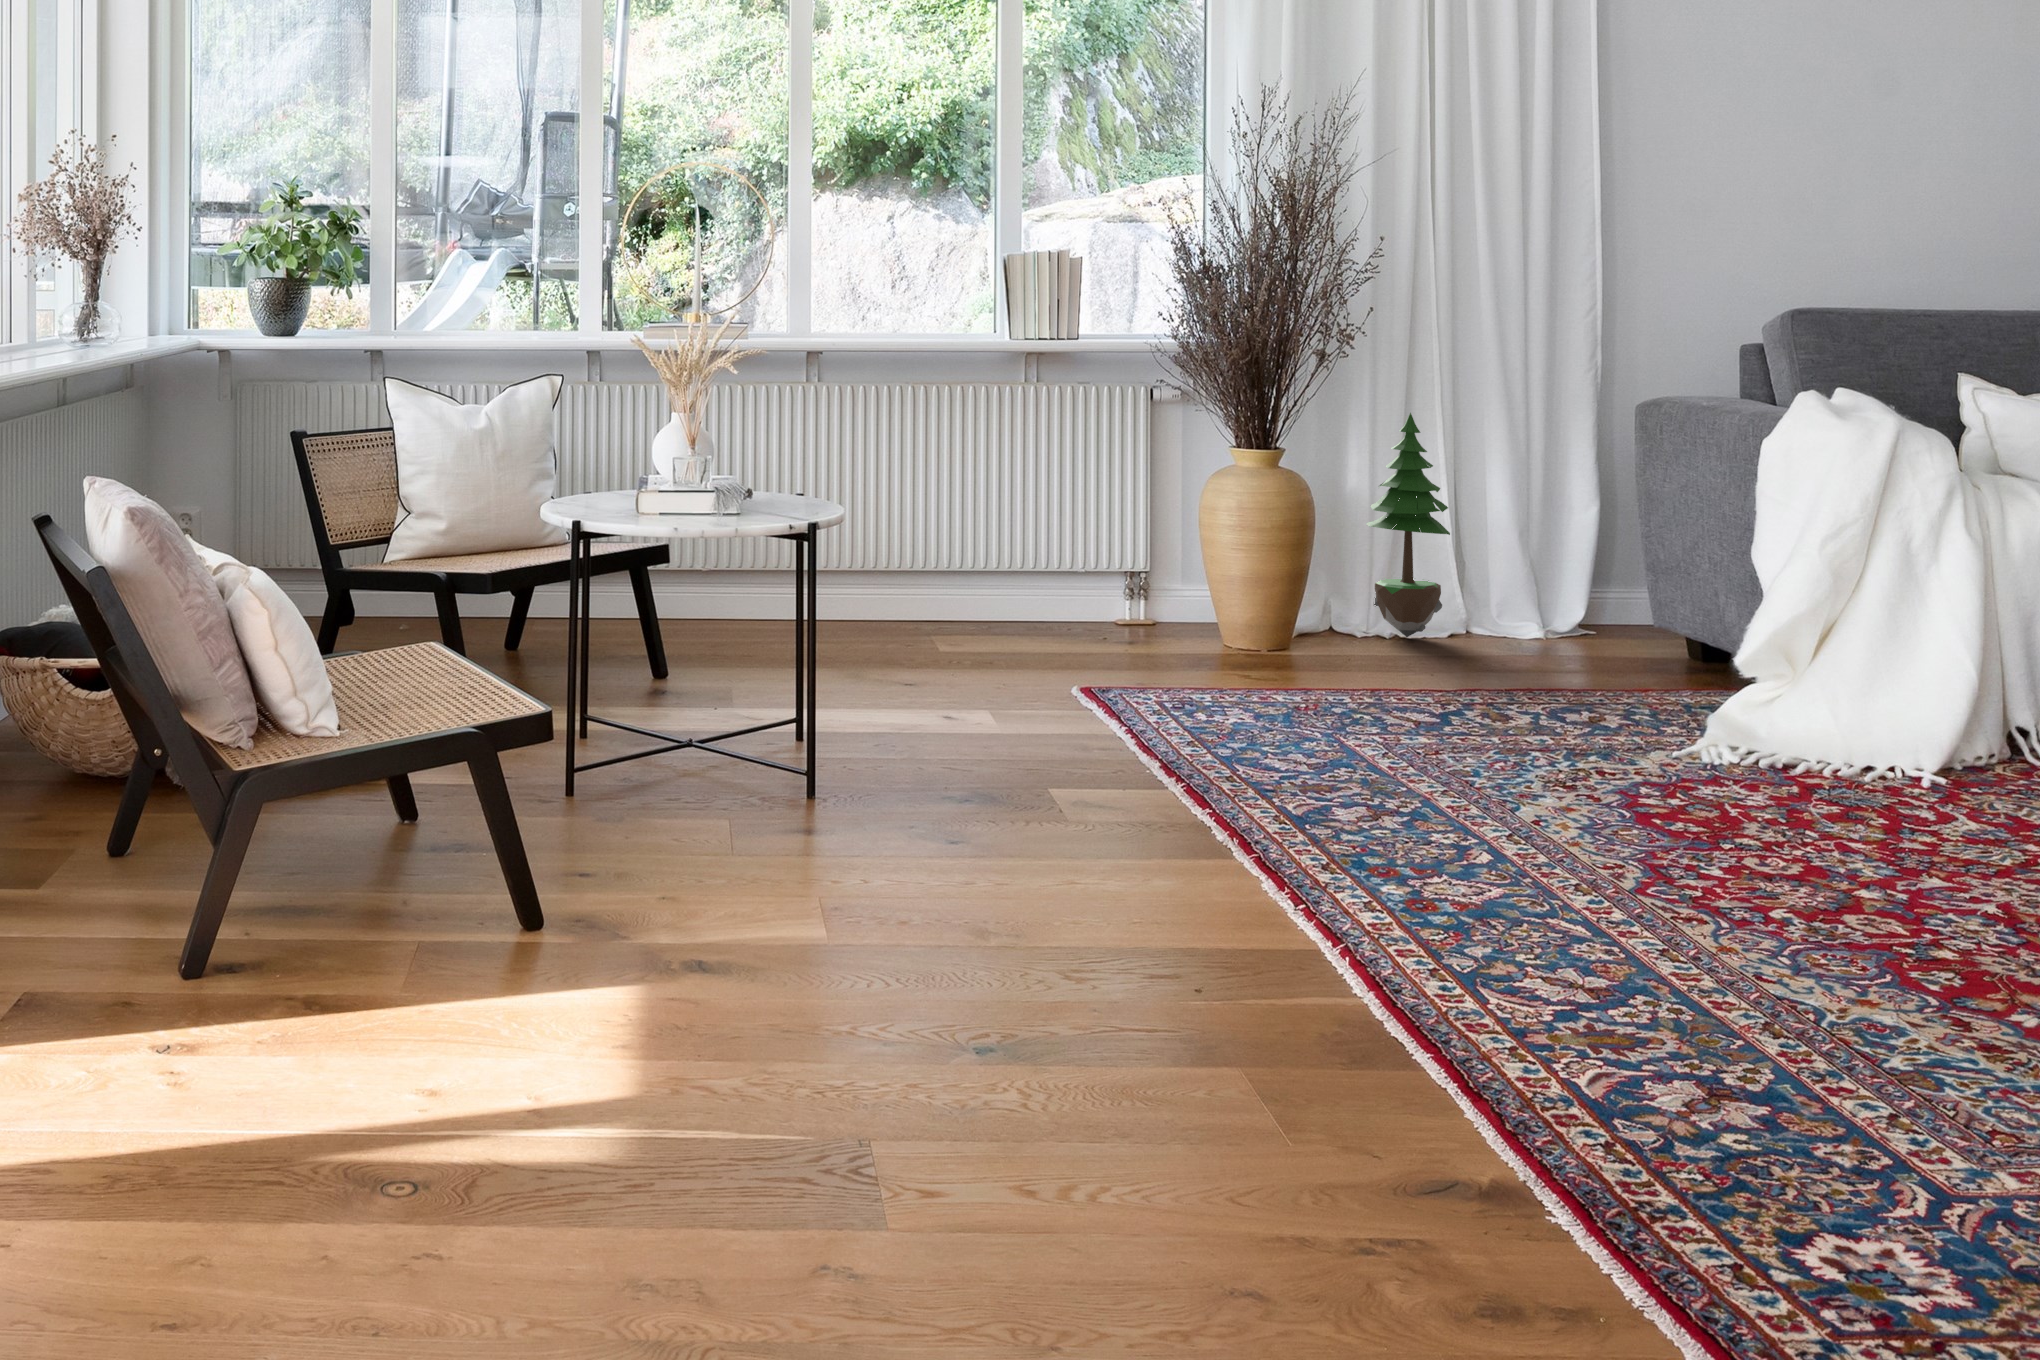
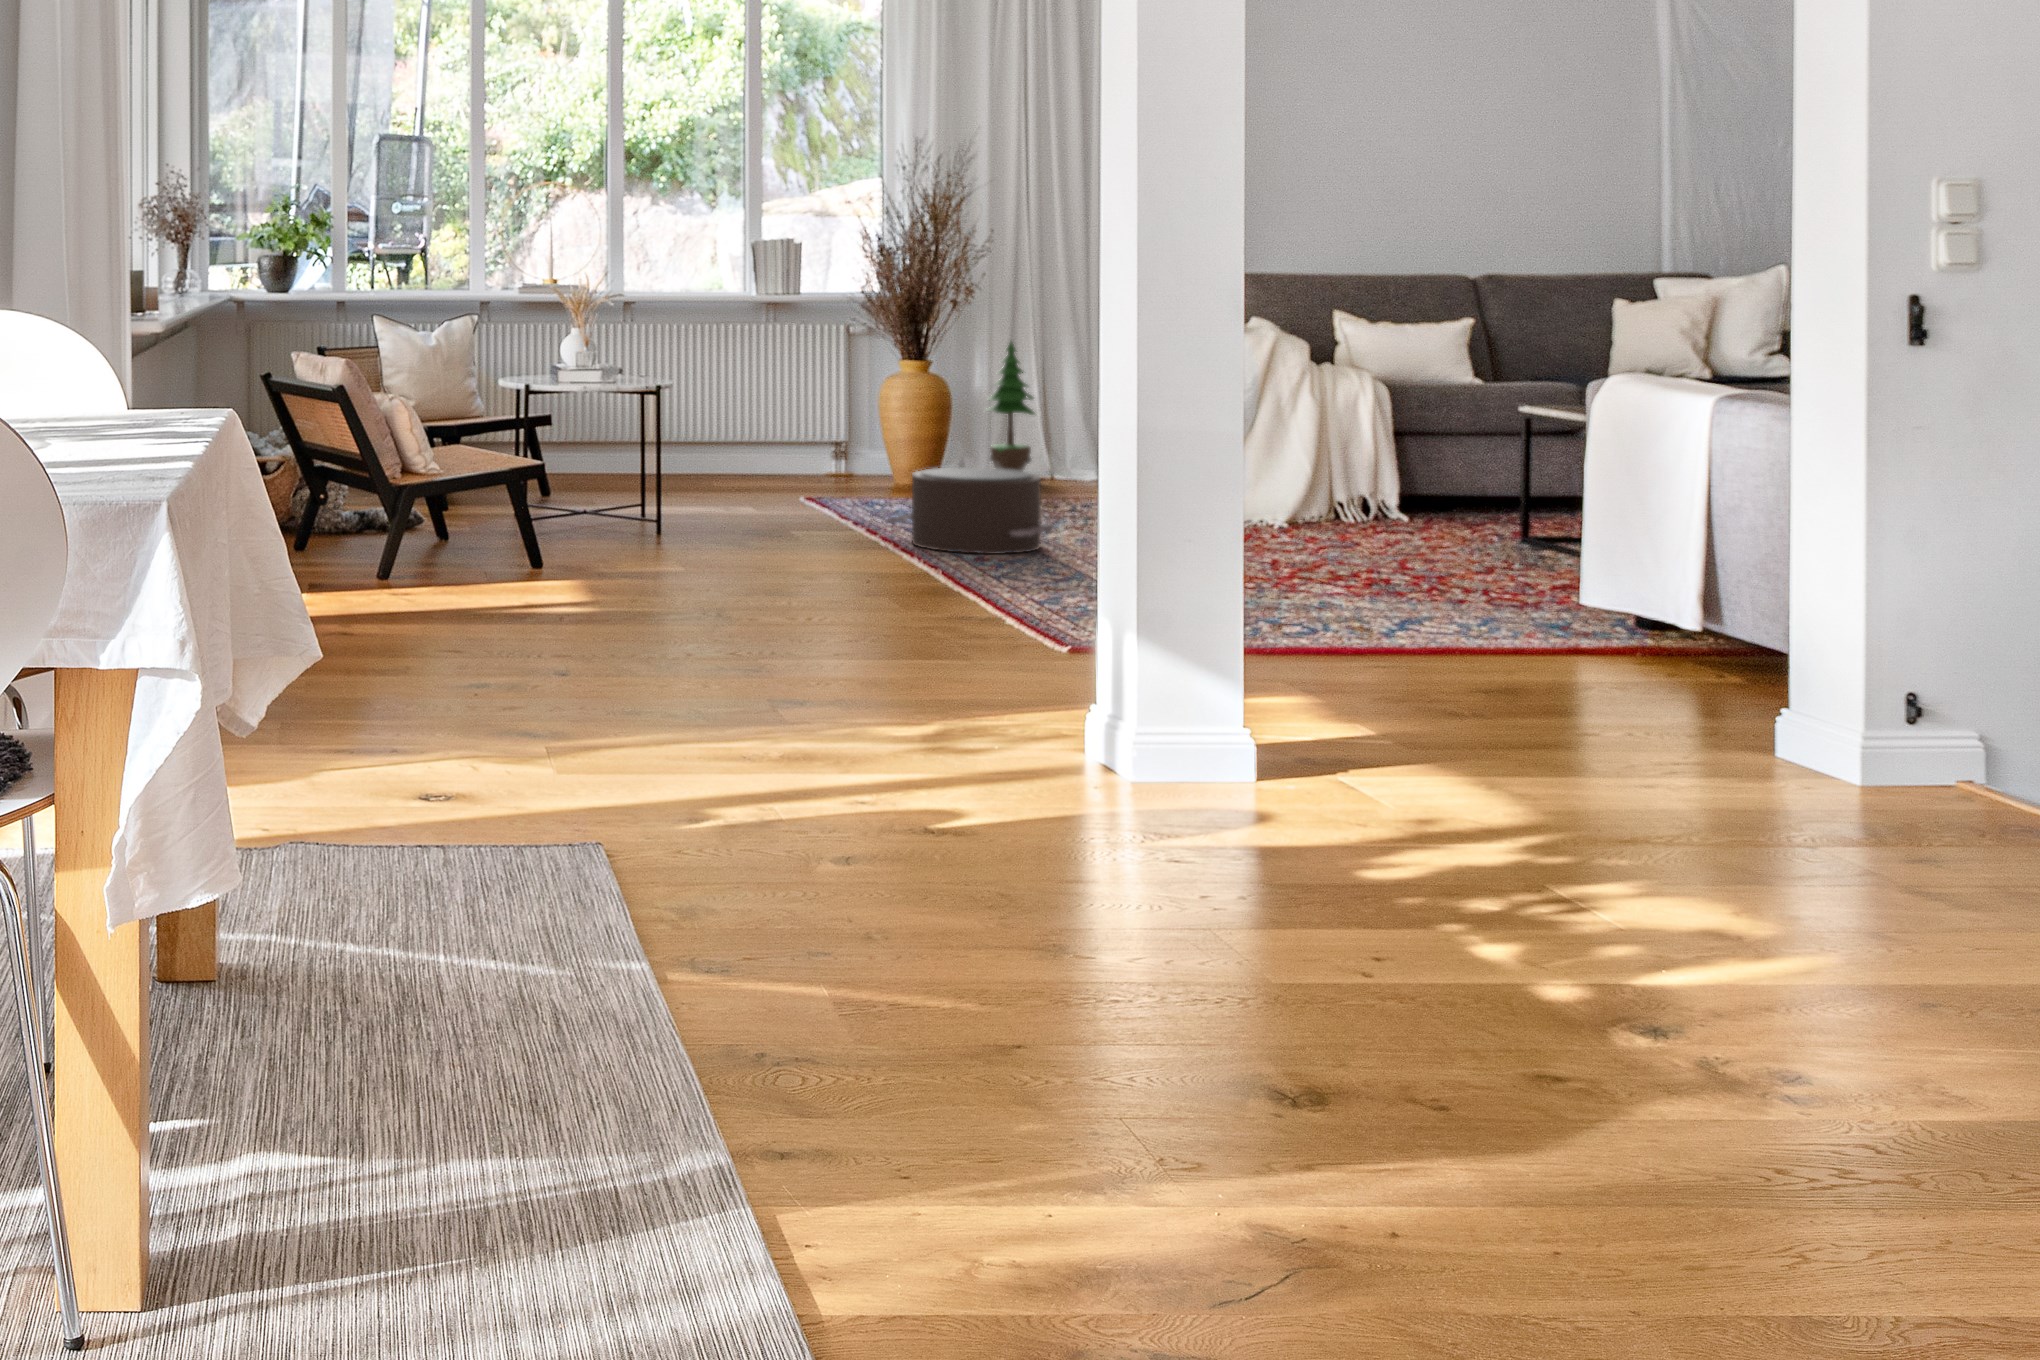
pouf: none [1229,685,1564,876] -> present [884,468,1054,554]

